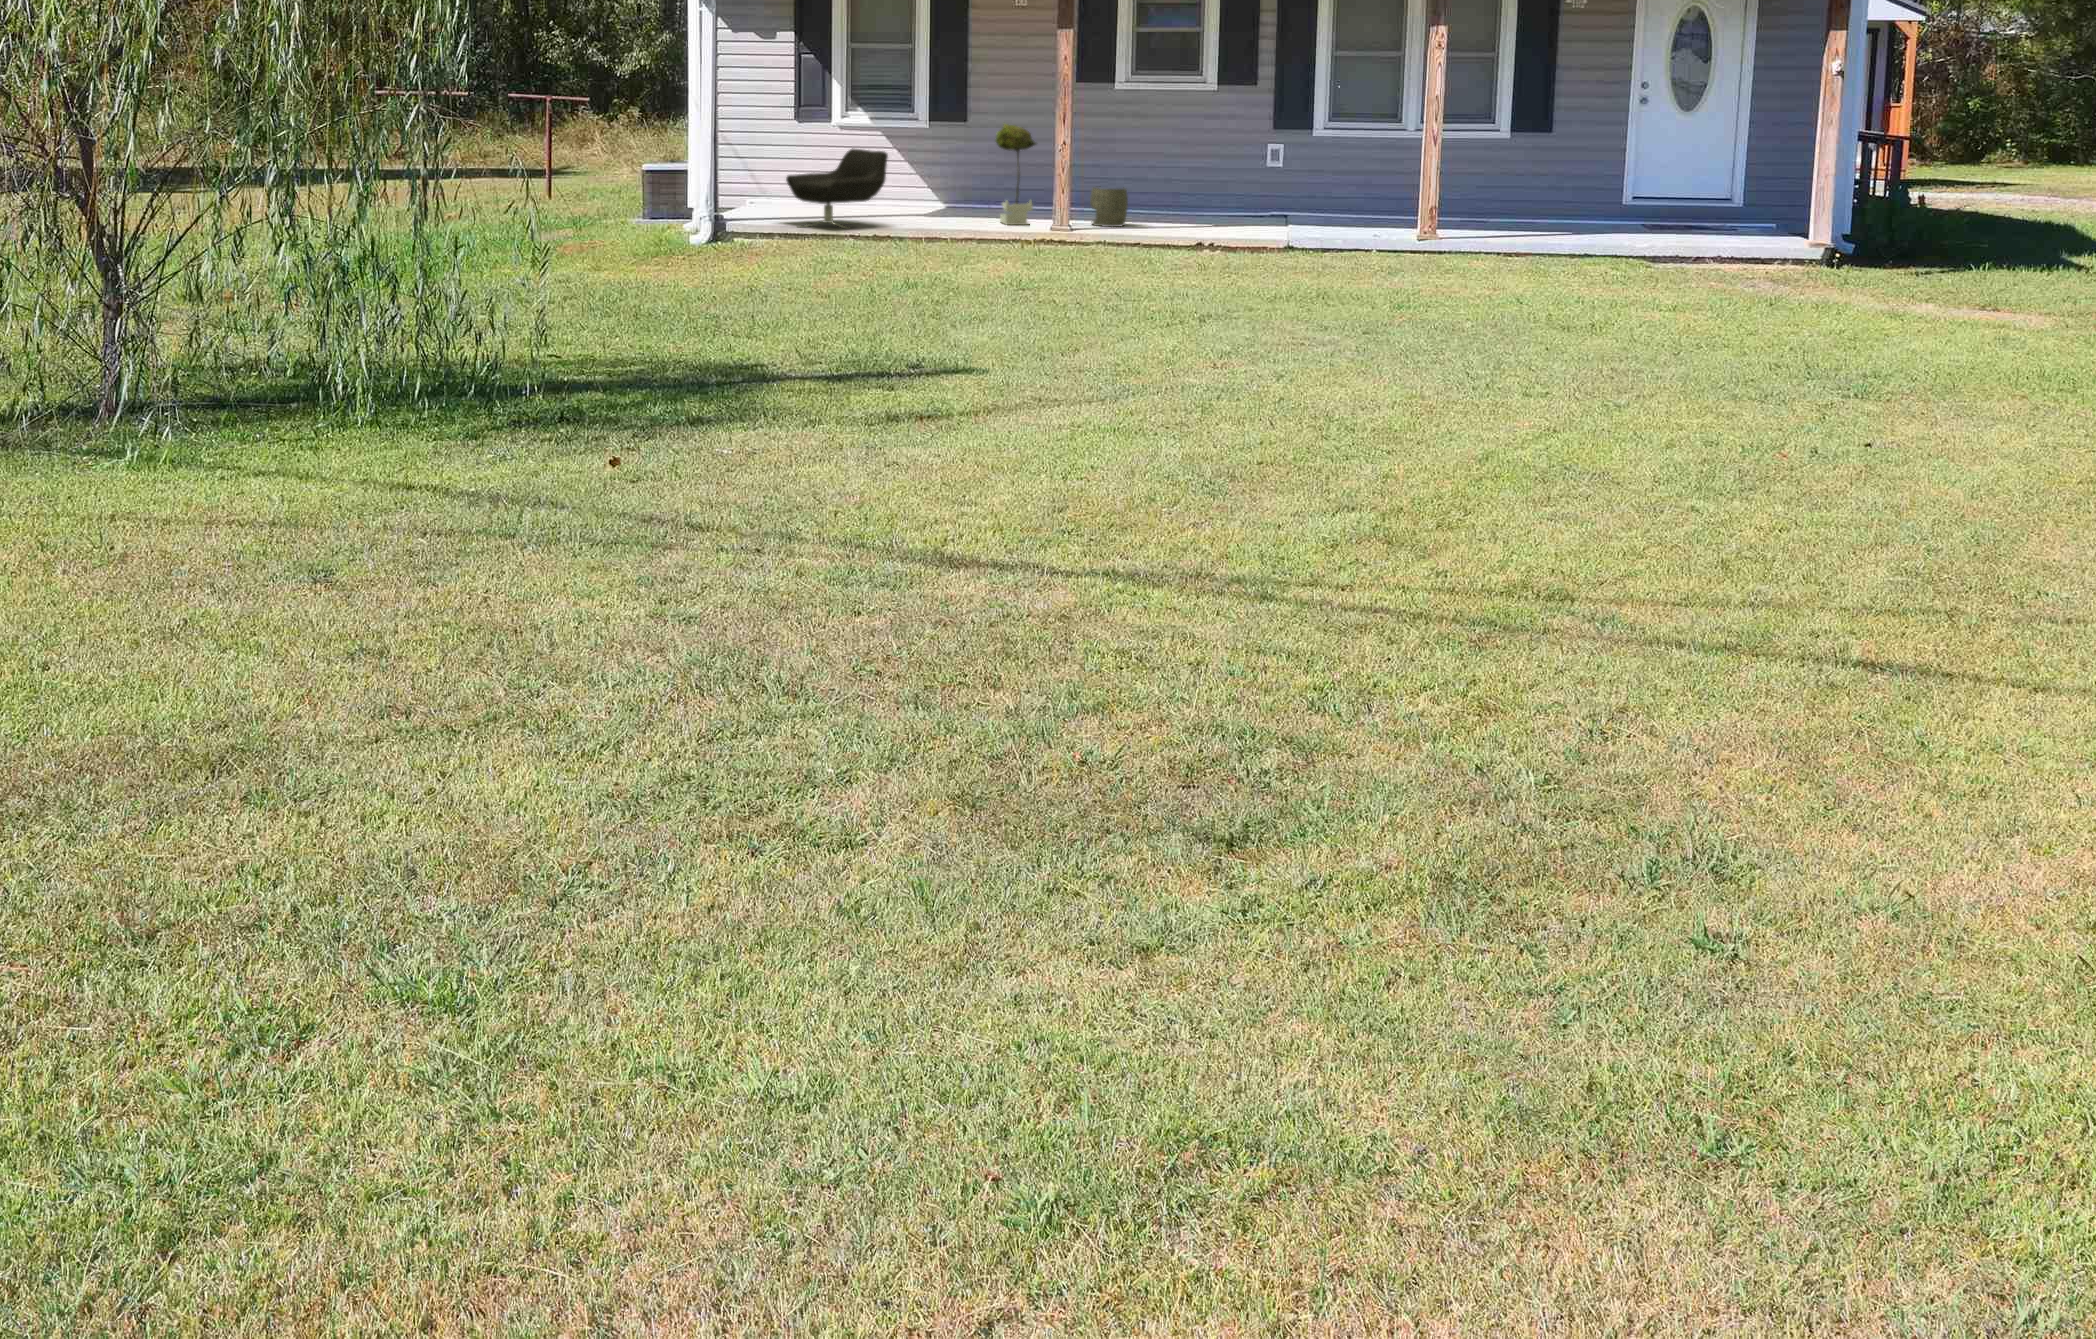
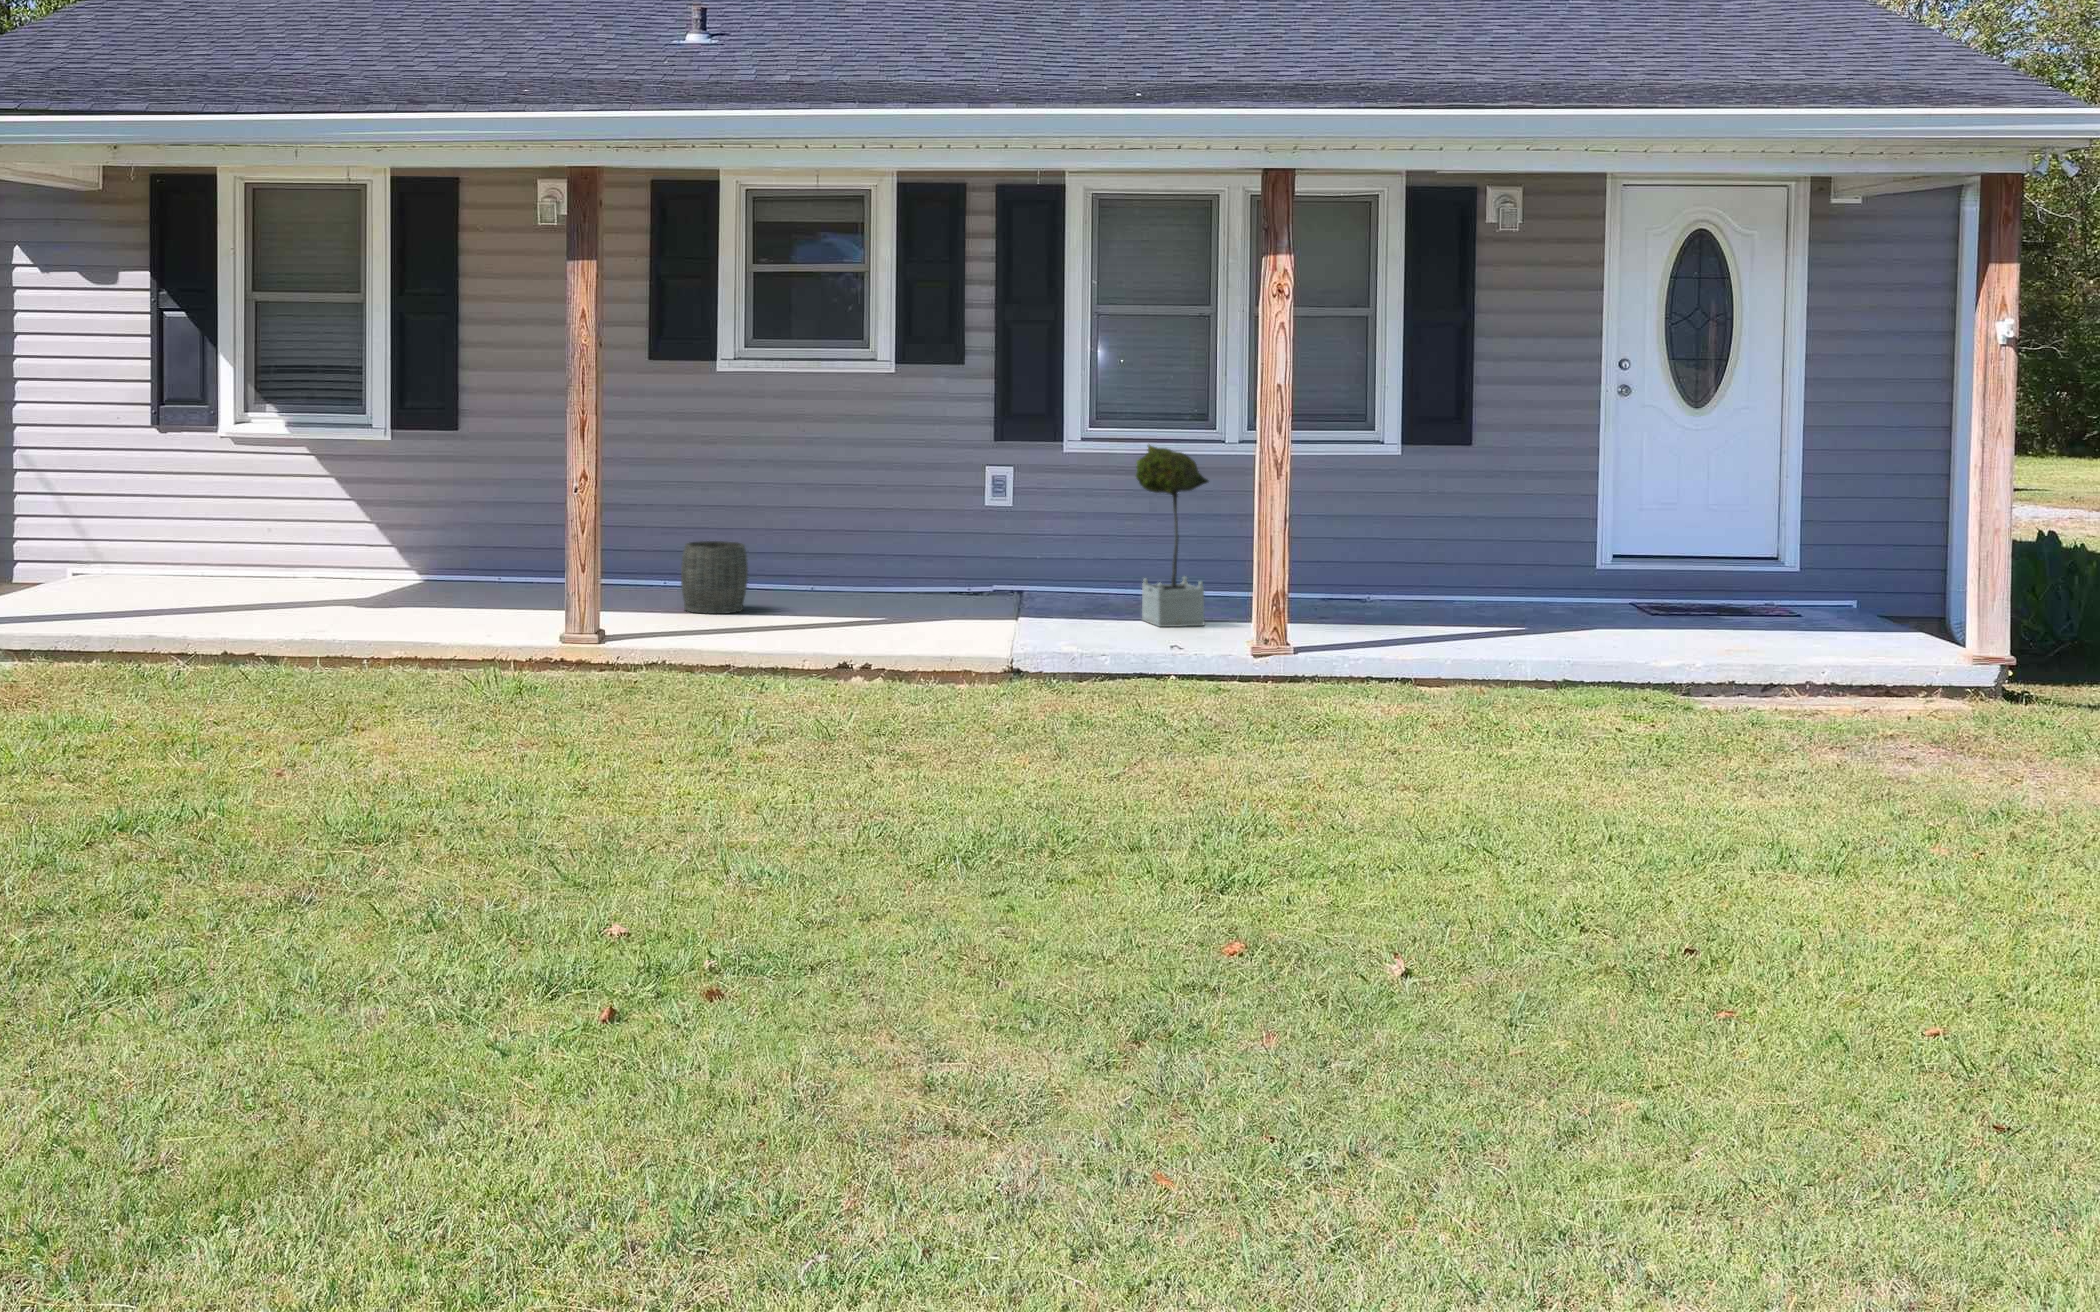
potted tree: present [995,124,1036,225] -> present [1136,445,1209,627]
lounge chair: present [786,148,888,227] -> none [112,478,303,629]

